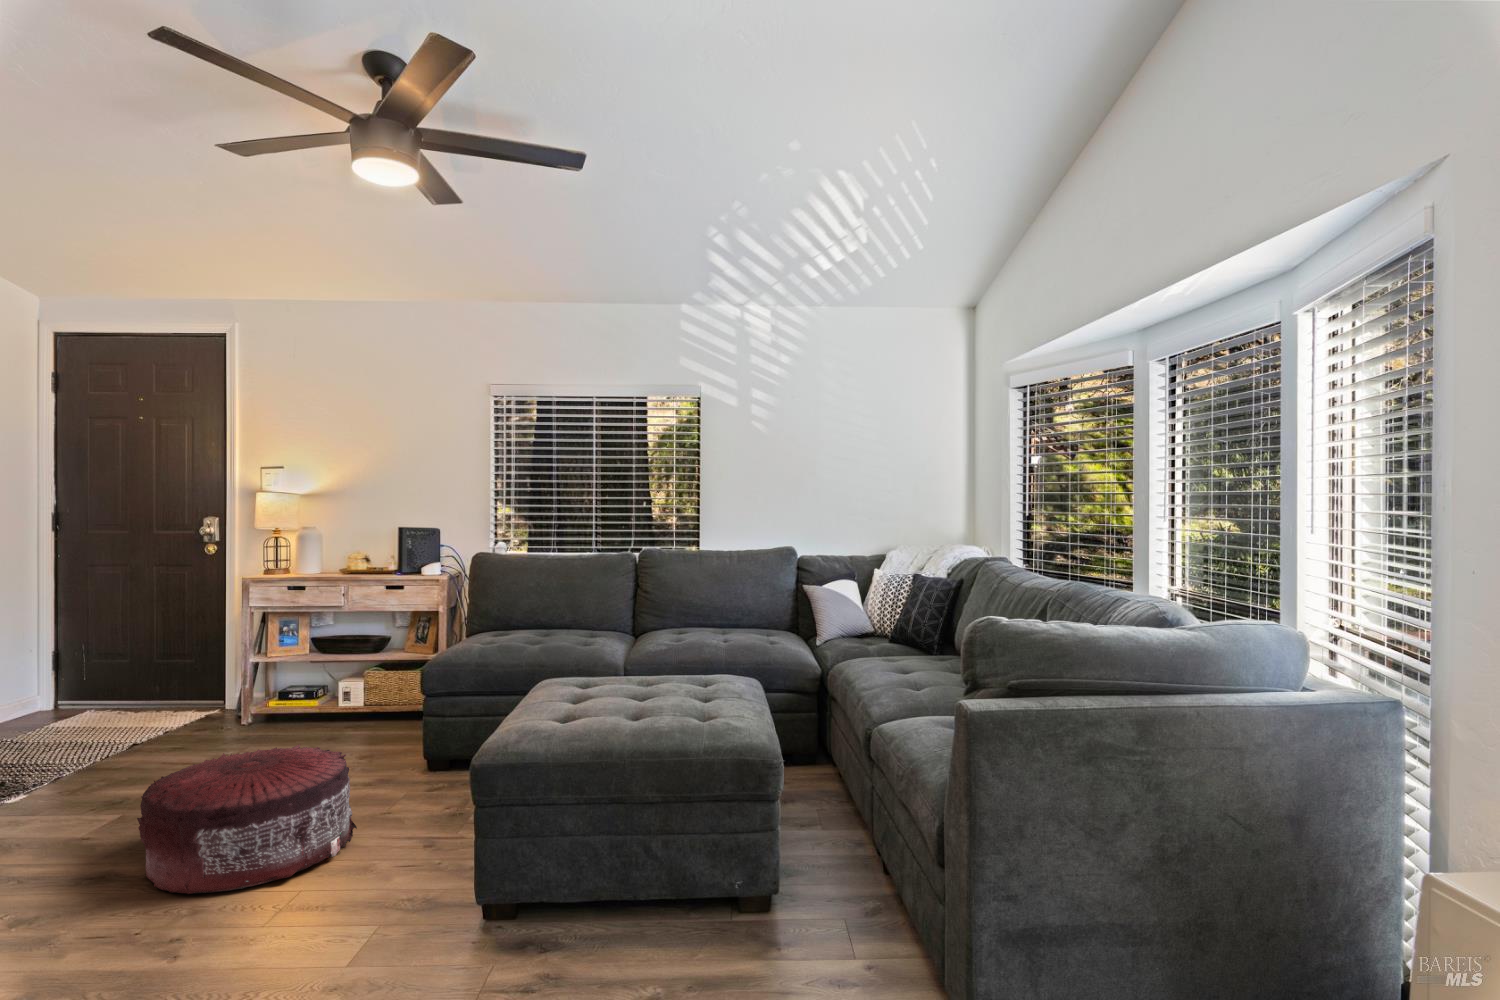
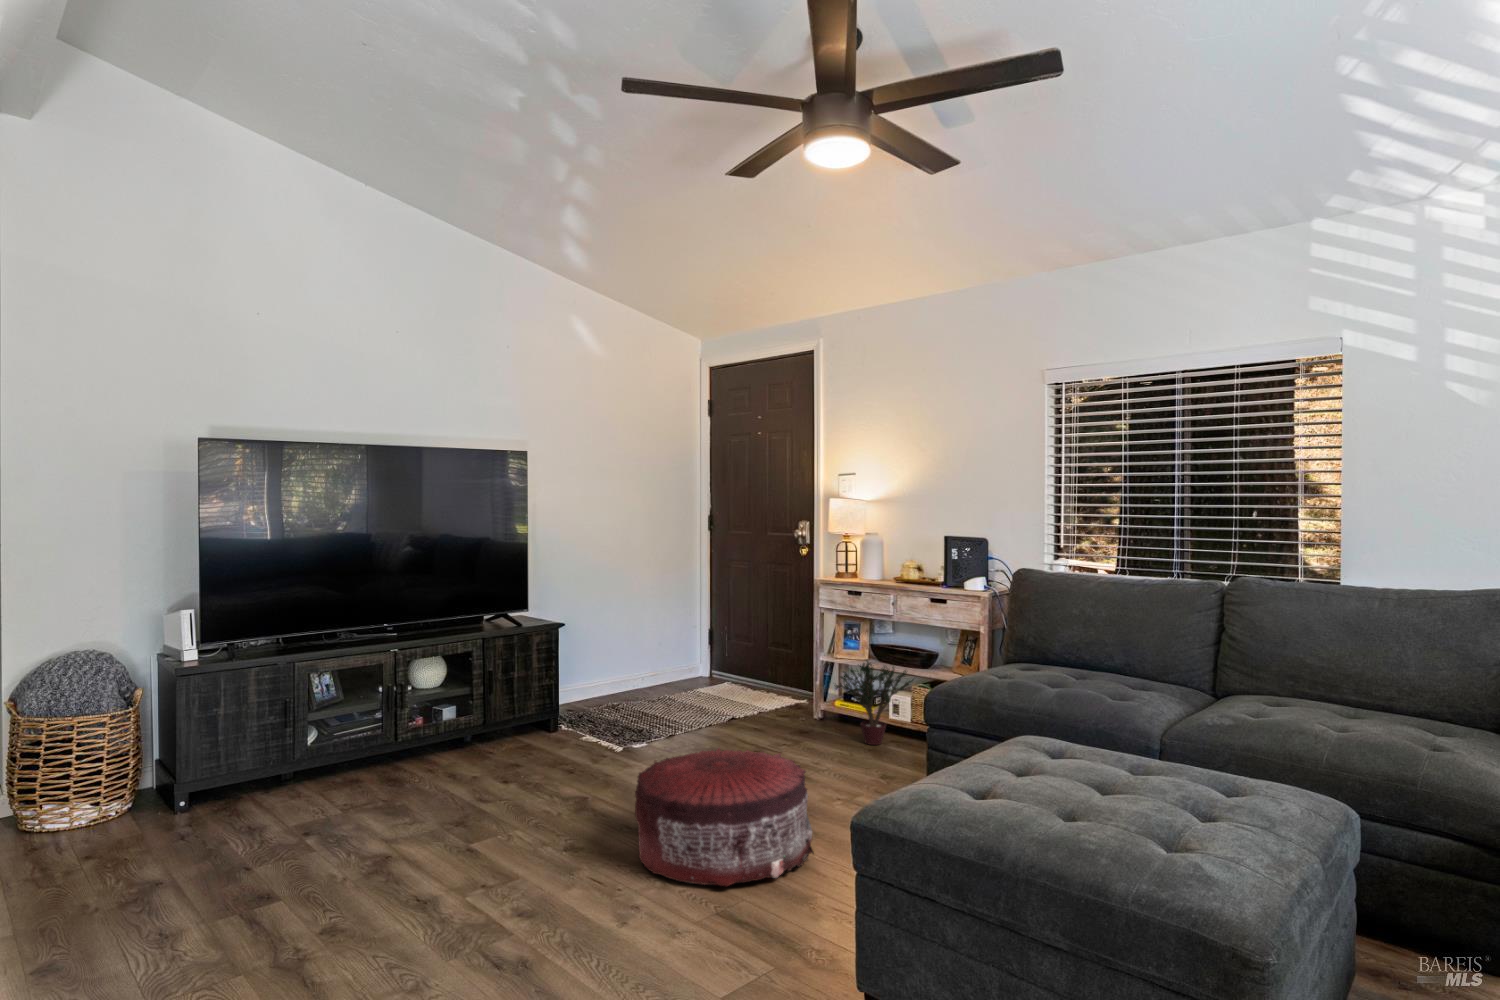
potted plant: none [285,651,375,735] -> present [835,661,914,745]

